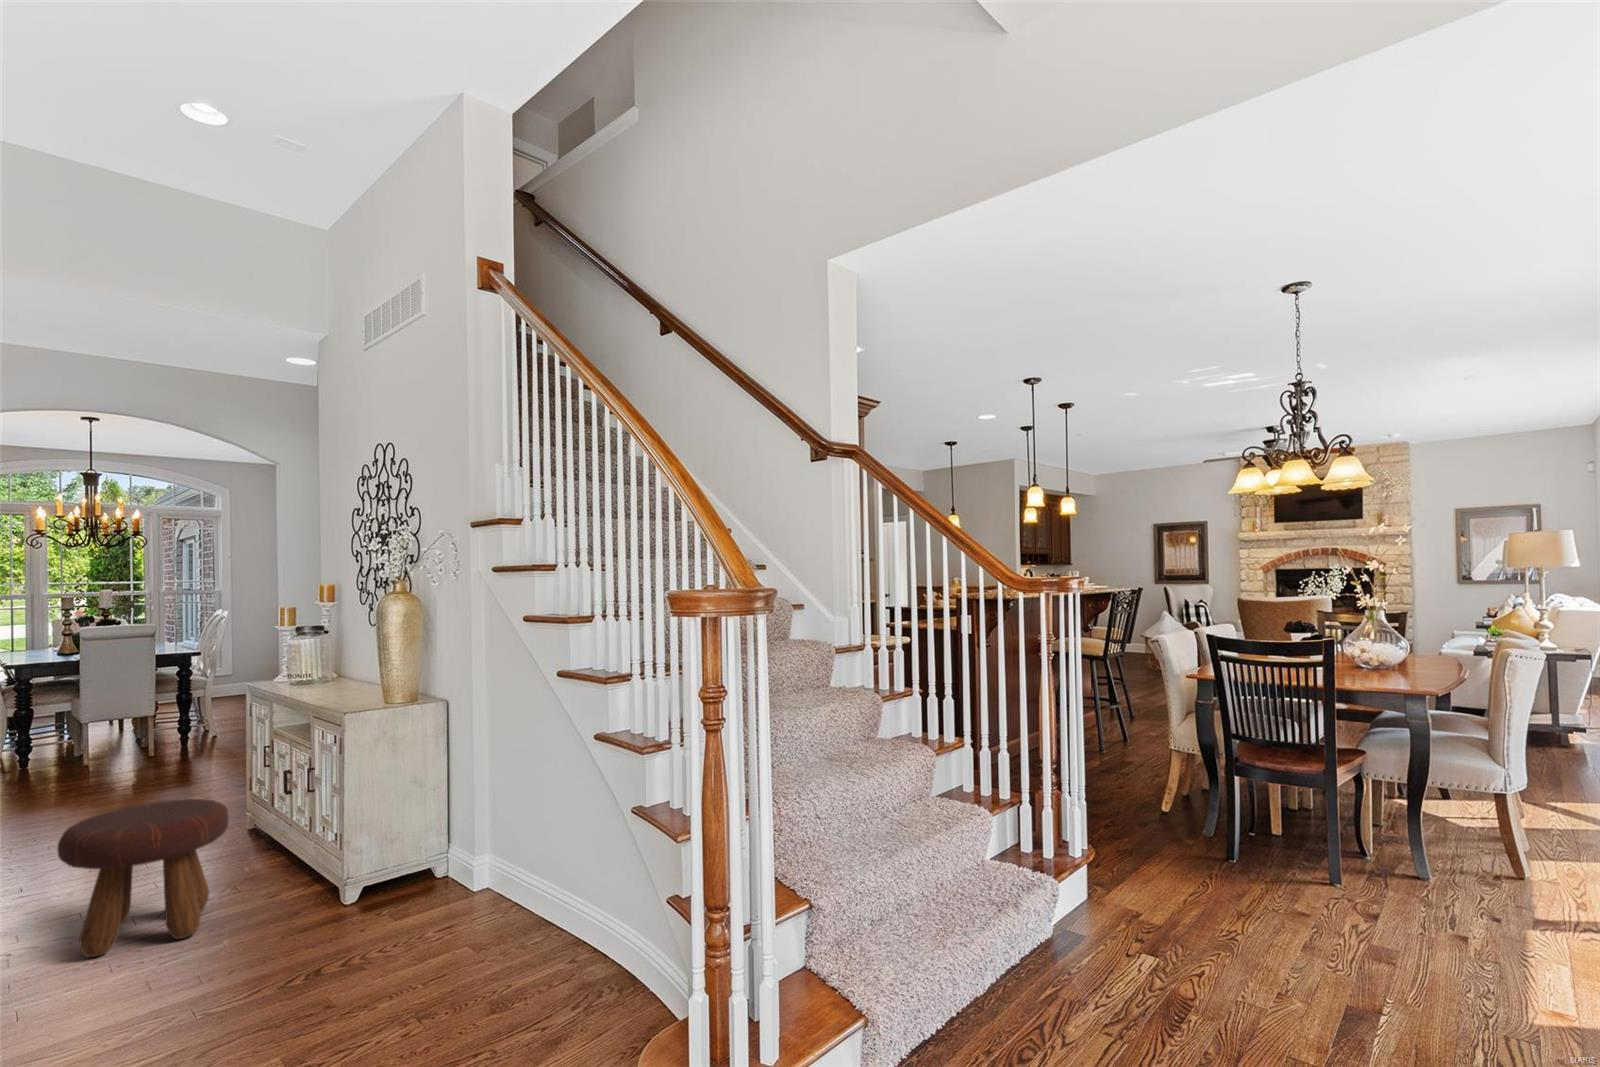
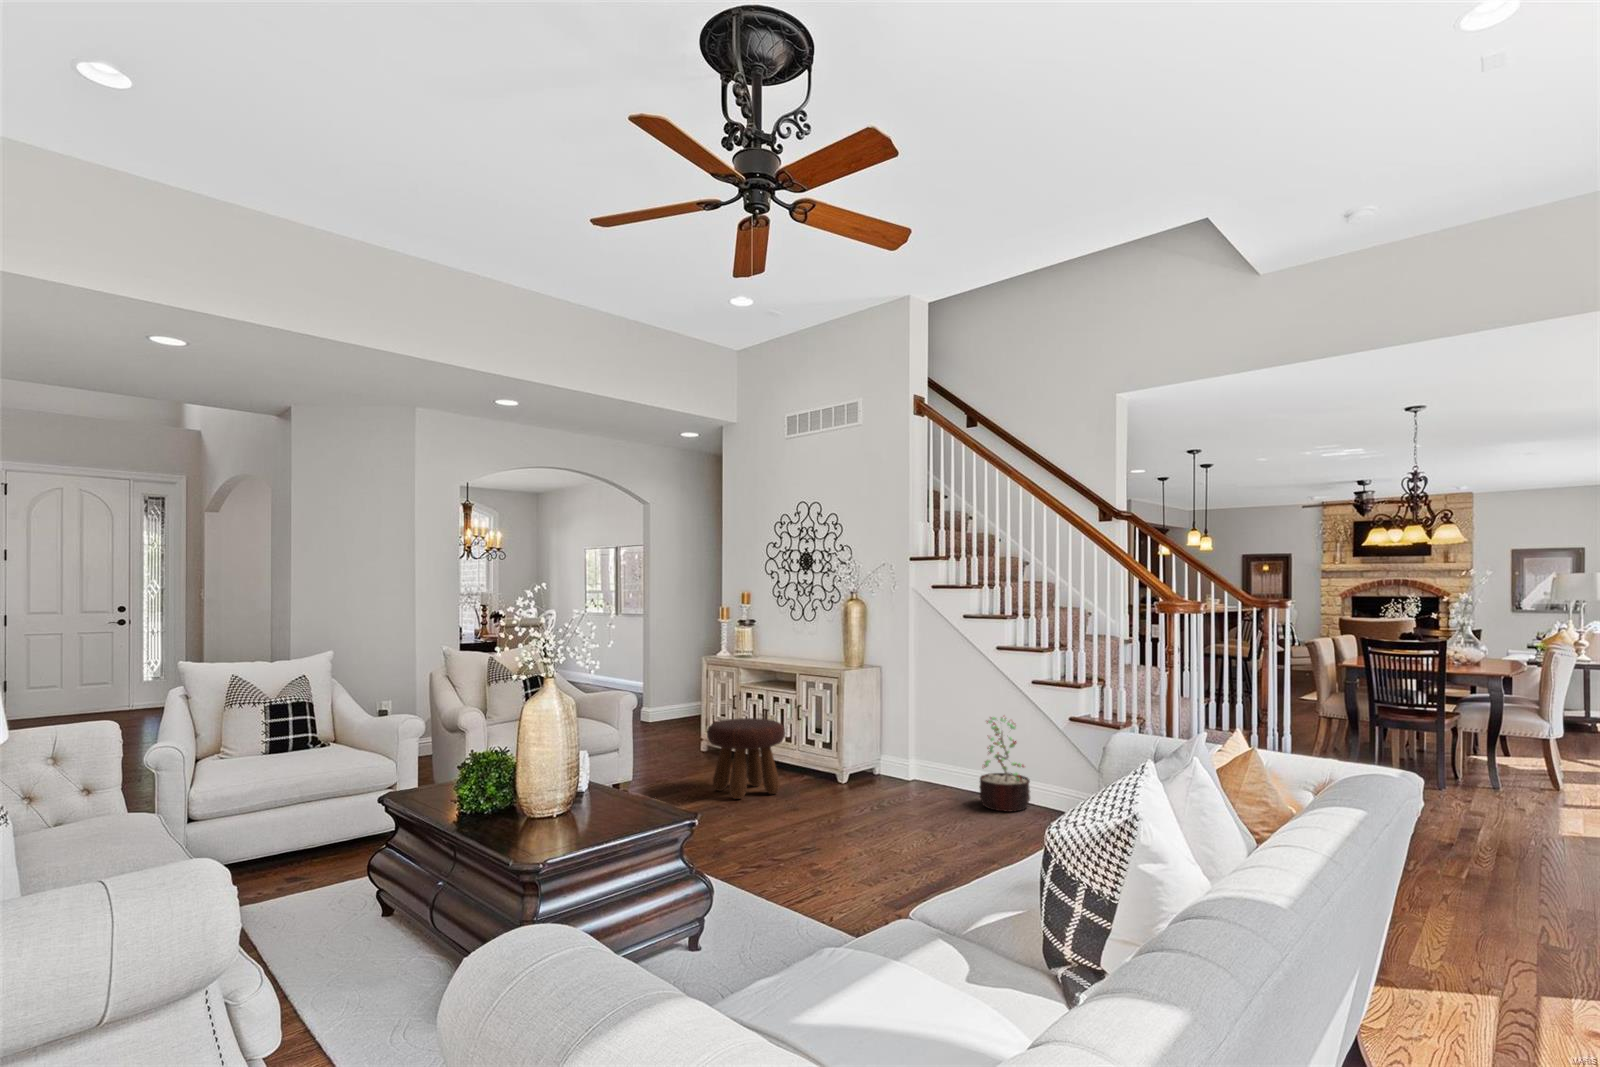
decorative plant: none [494,796,590,983] -> present [979,717,1030,811]

